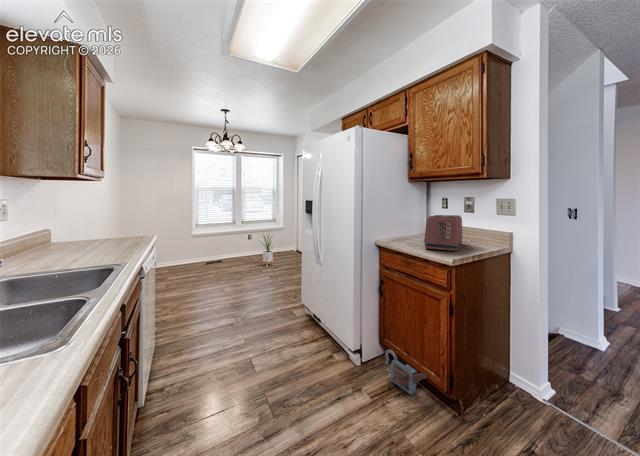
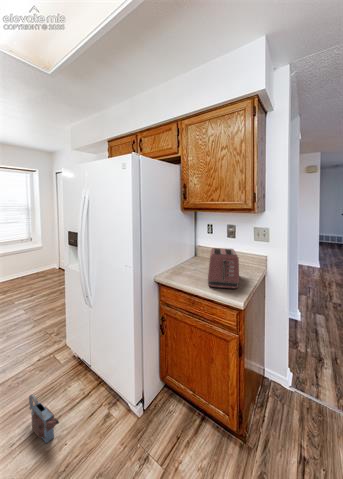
house plant: present [262,235,274,265] -> none [10,251,36,293]
watering can: present [385,350,429,395] -> present [29,394,59,443]

